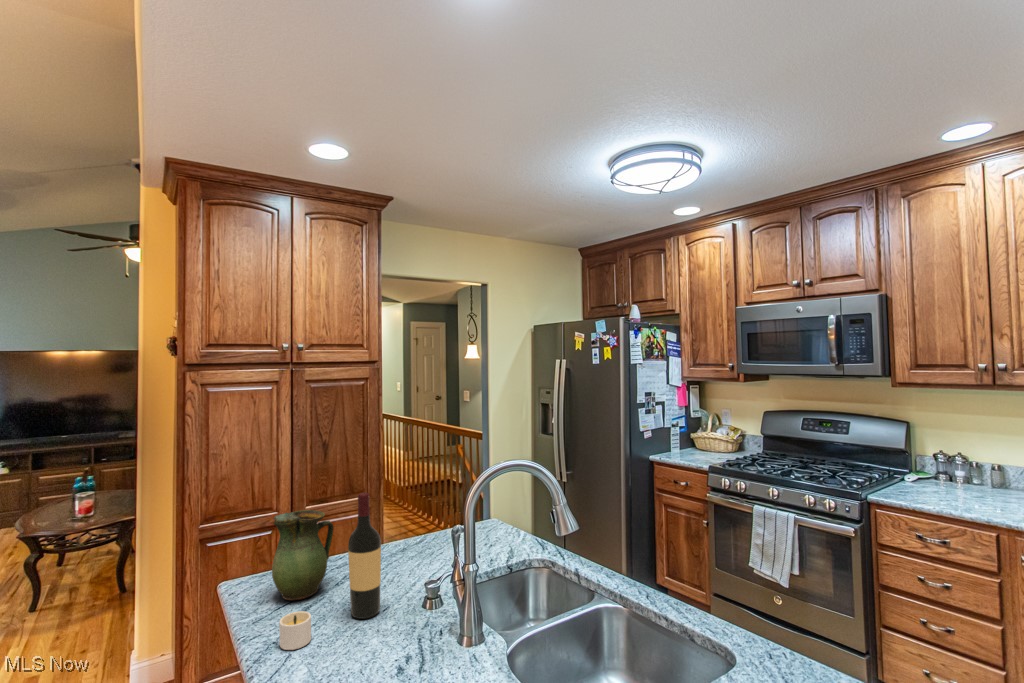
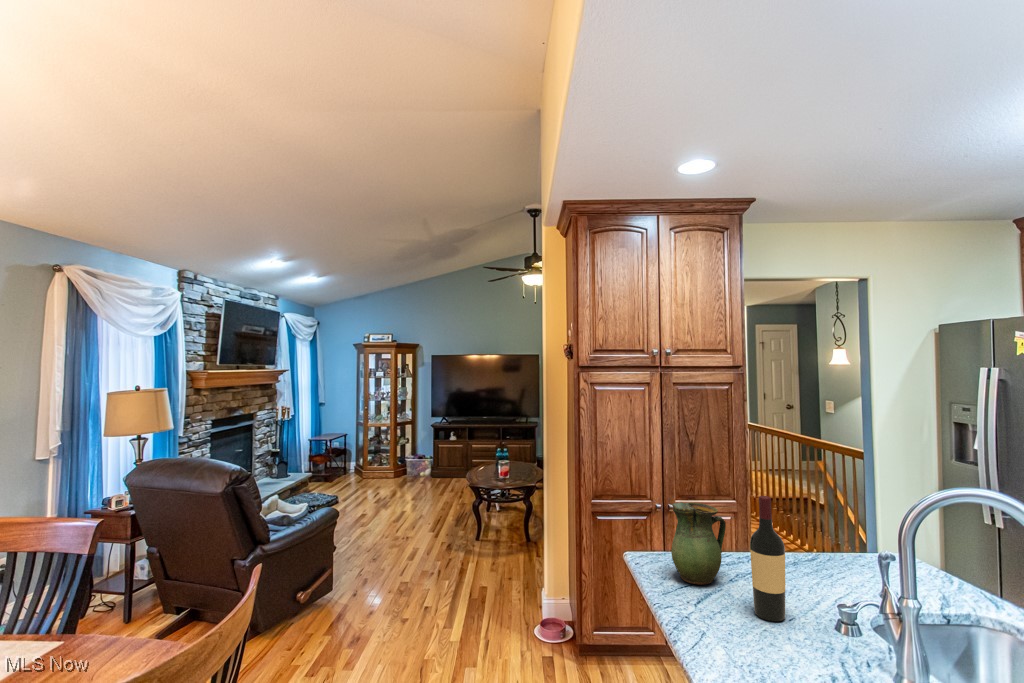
candle: present [279,611,311,650] -> none [692,595,734,632]

